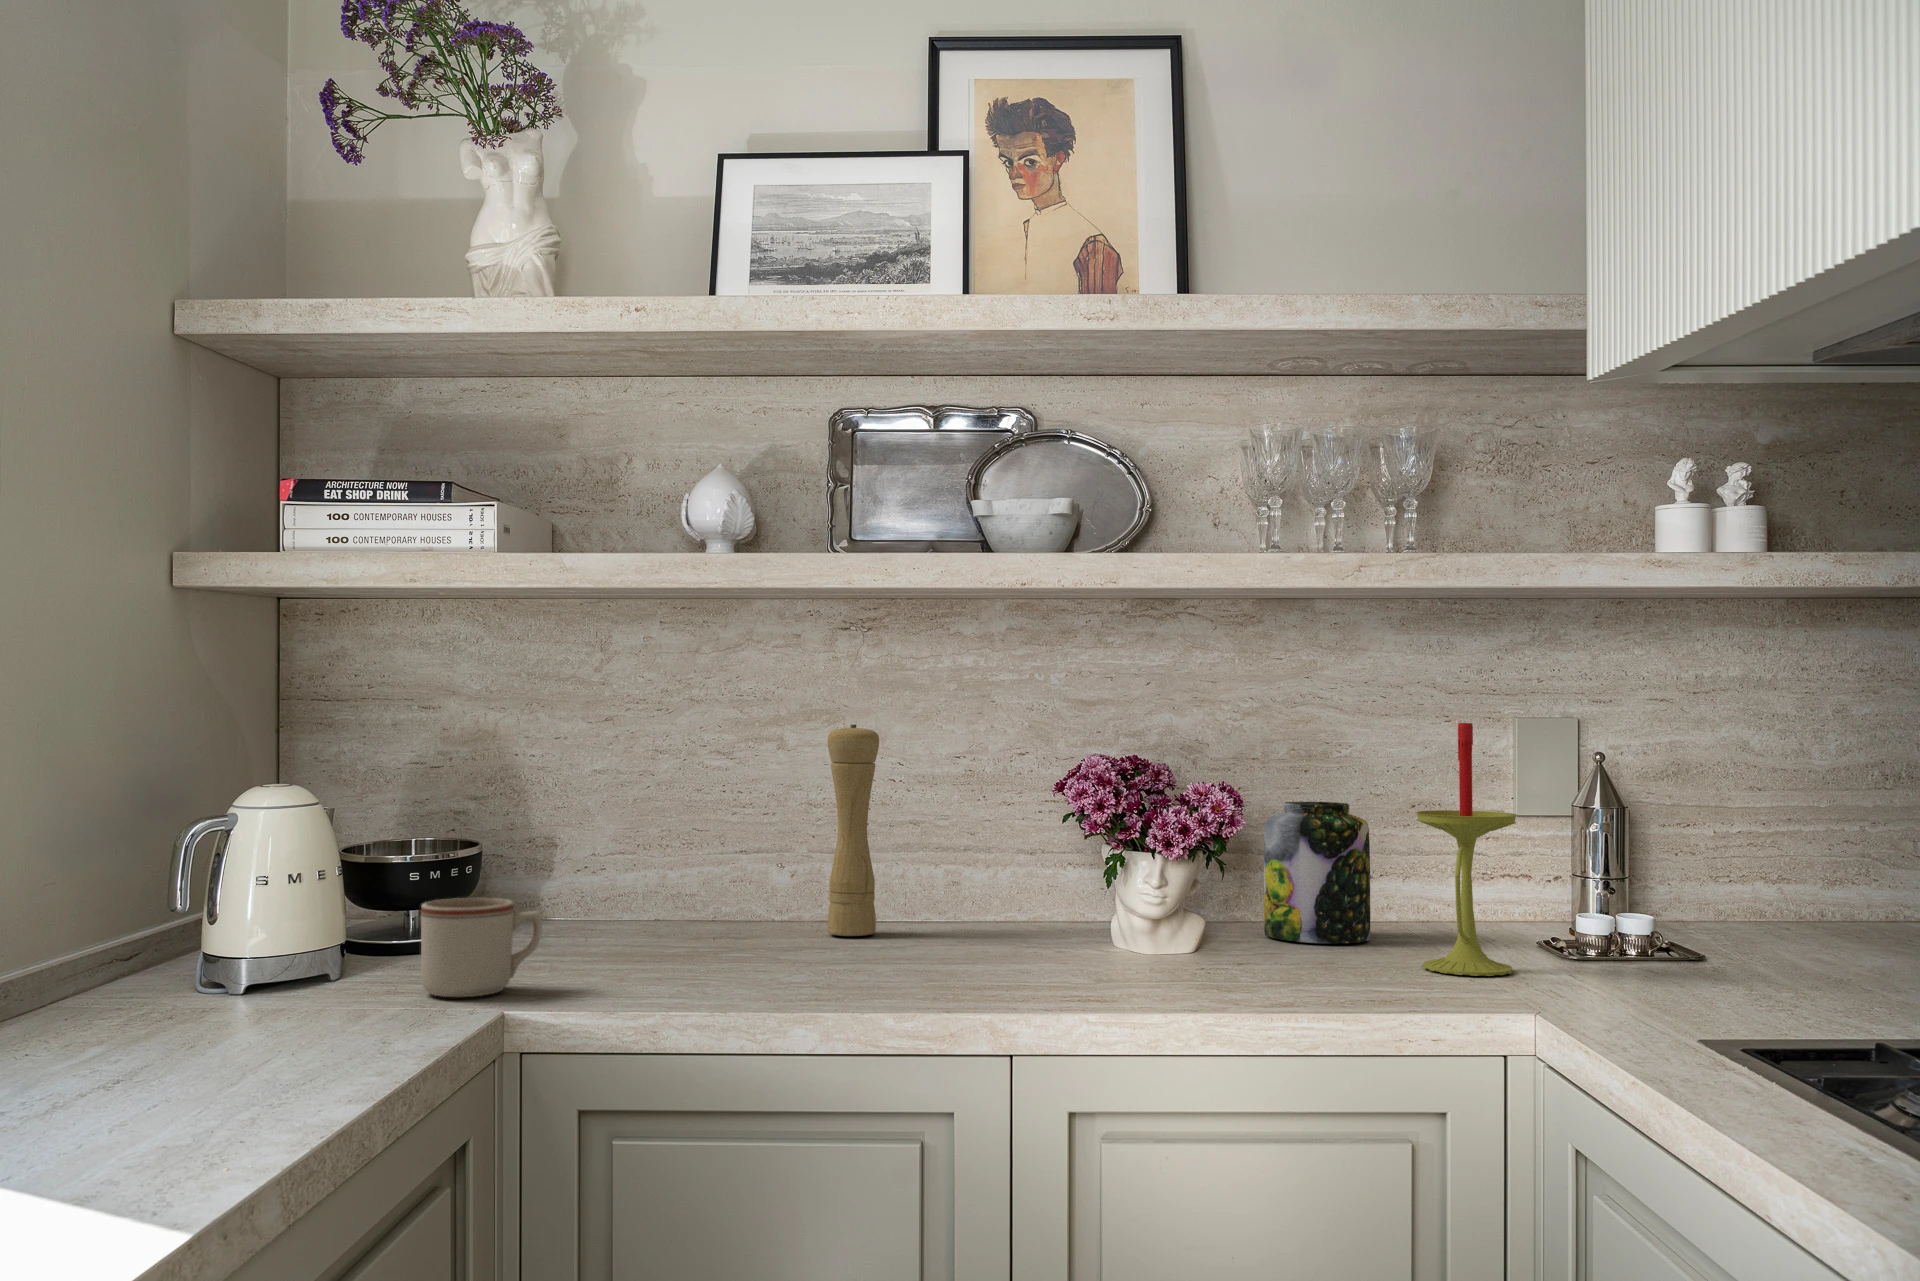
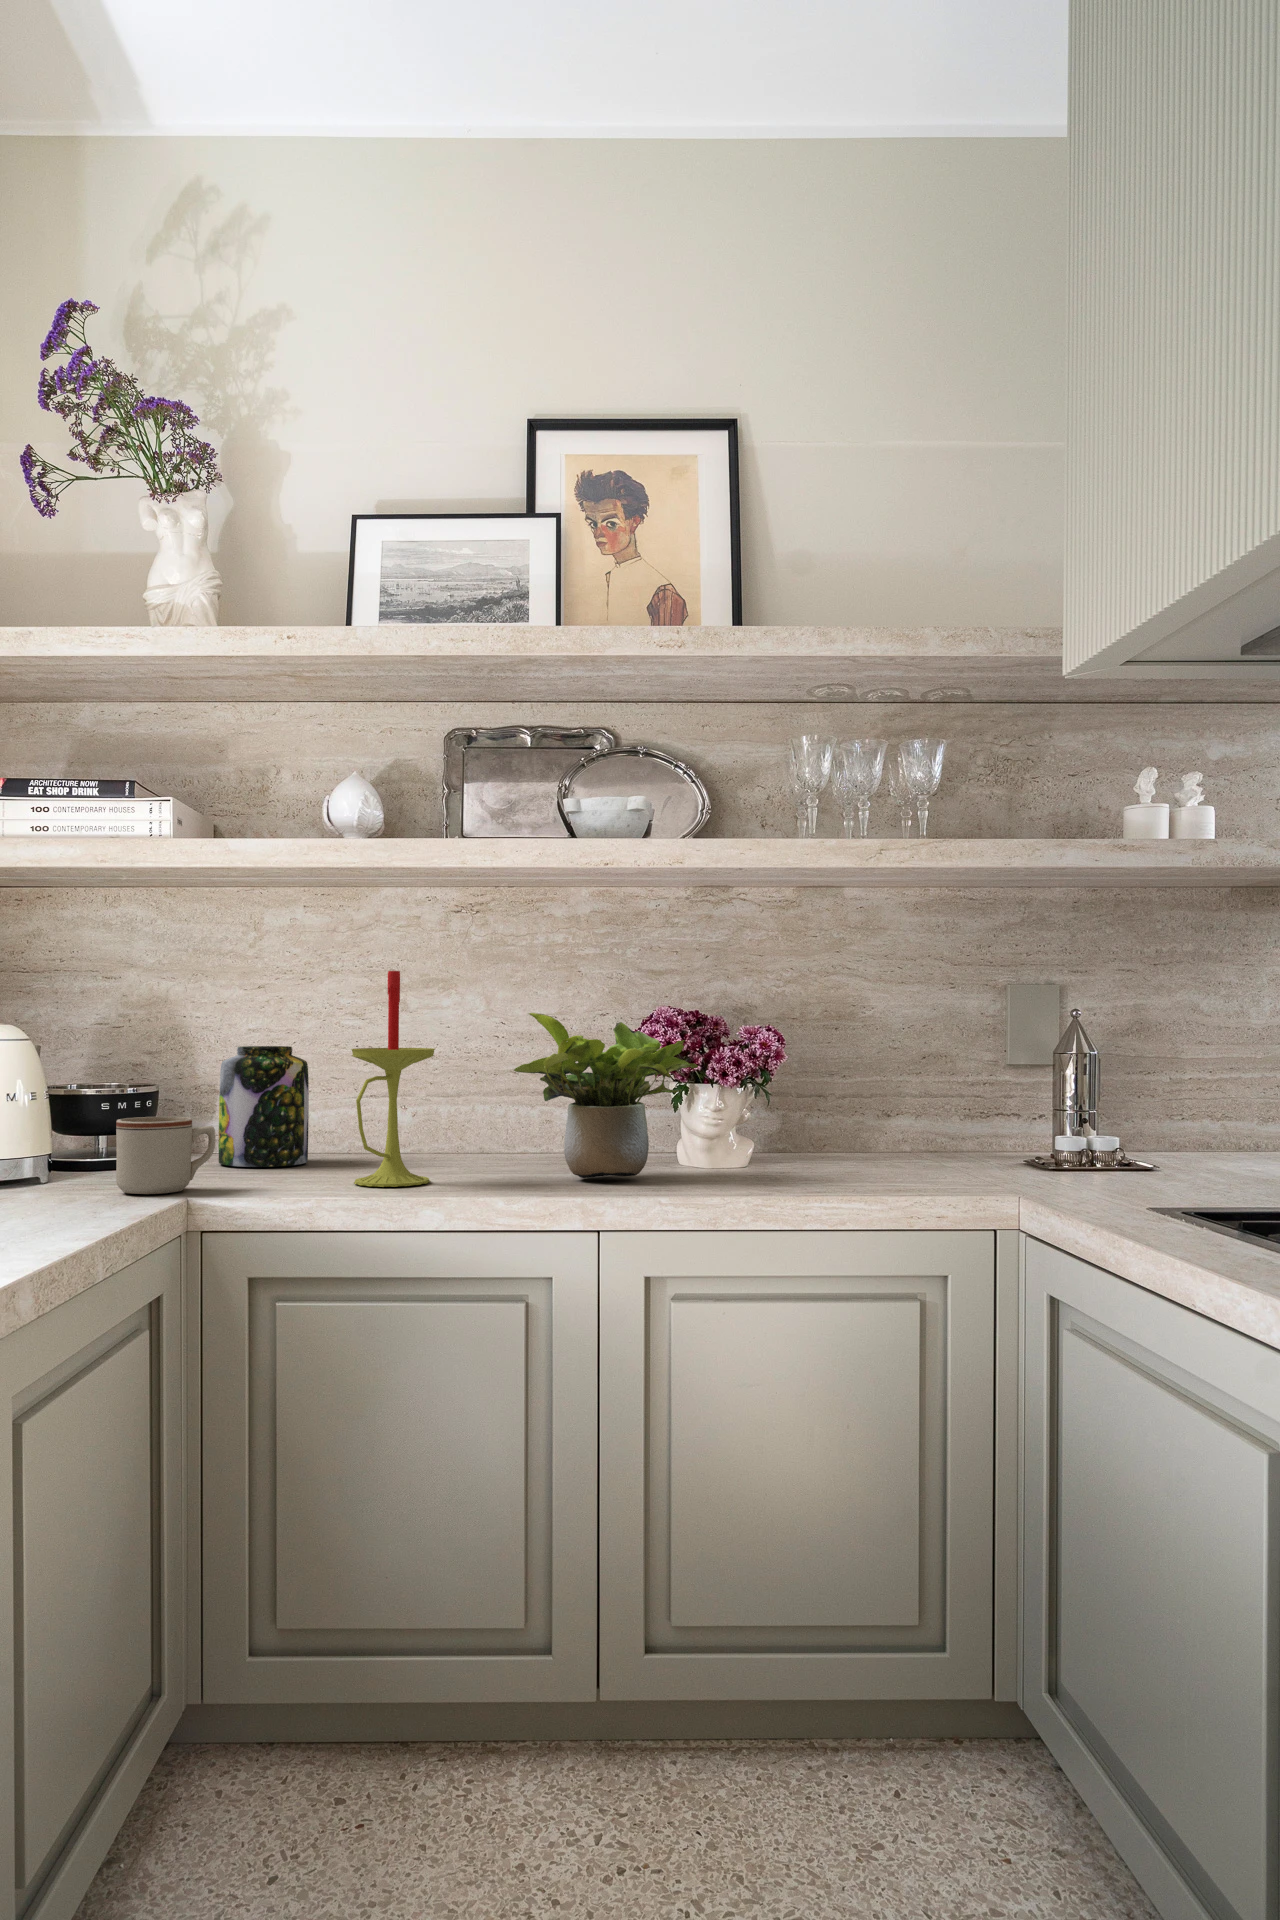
candle: present [1415,723,1517,976] -> present [351,971,435,1187]
pepper mill: present [827,725,879,936] -> none [447,984,490,1156]
potted plant: none [908,770,1137,977] -> present [514,1013,698,1178]
jar: present [1264,802,1370,944] -> present [218,1046,309,1167]

